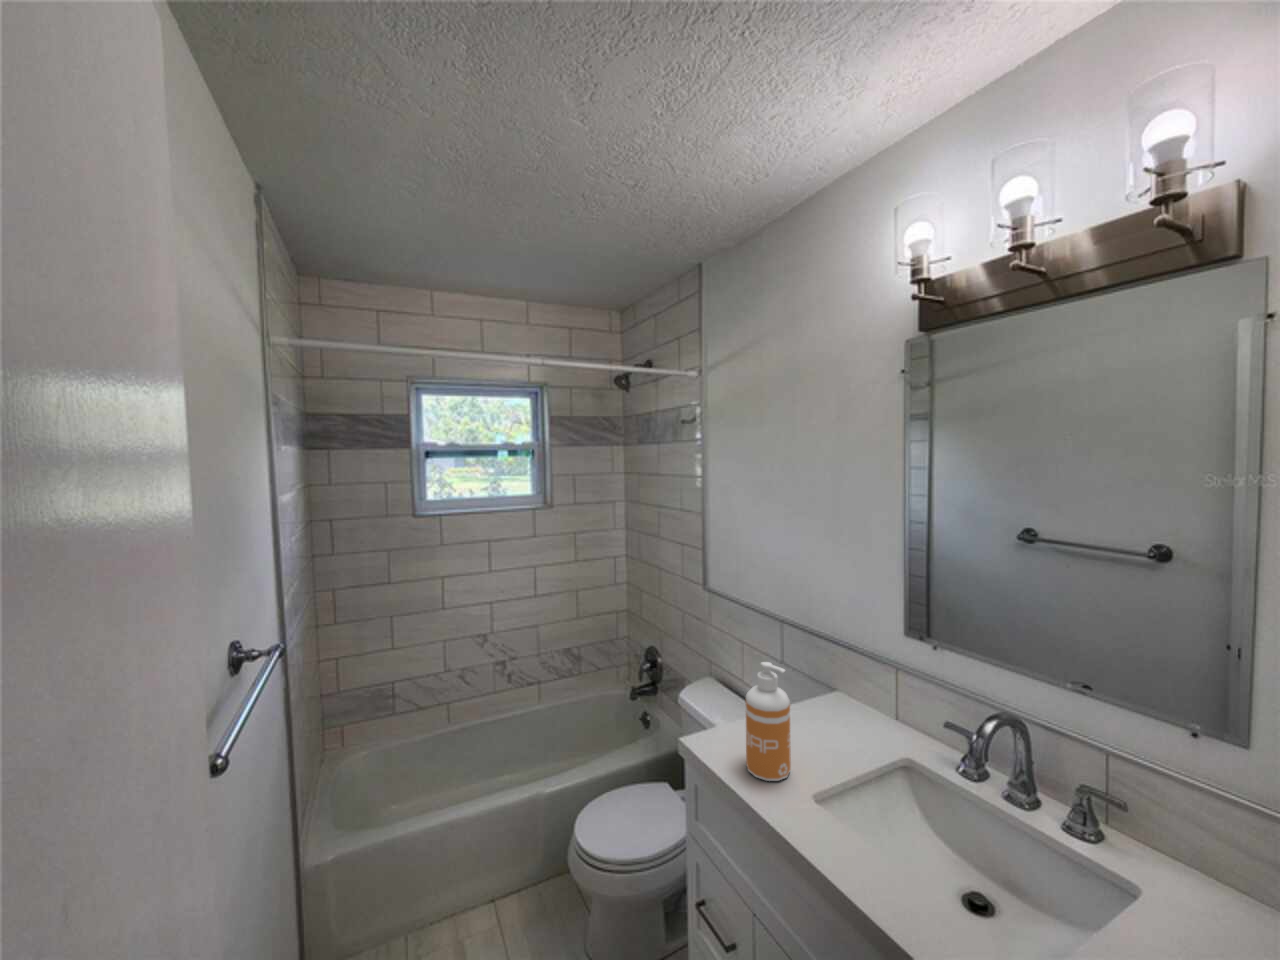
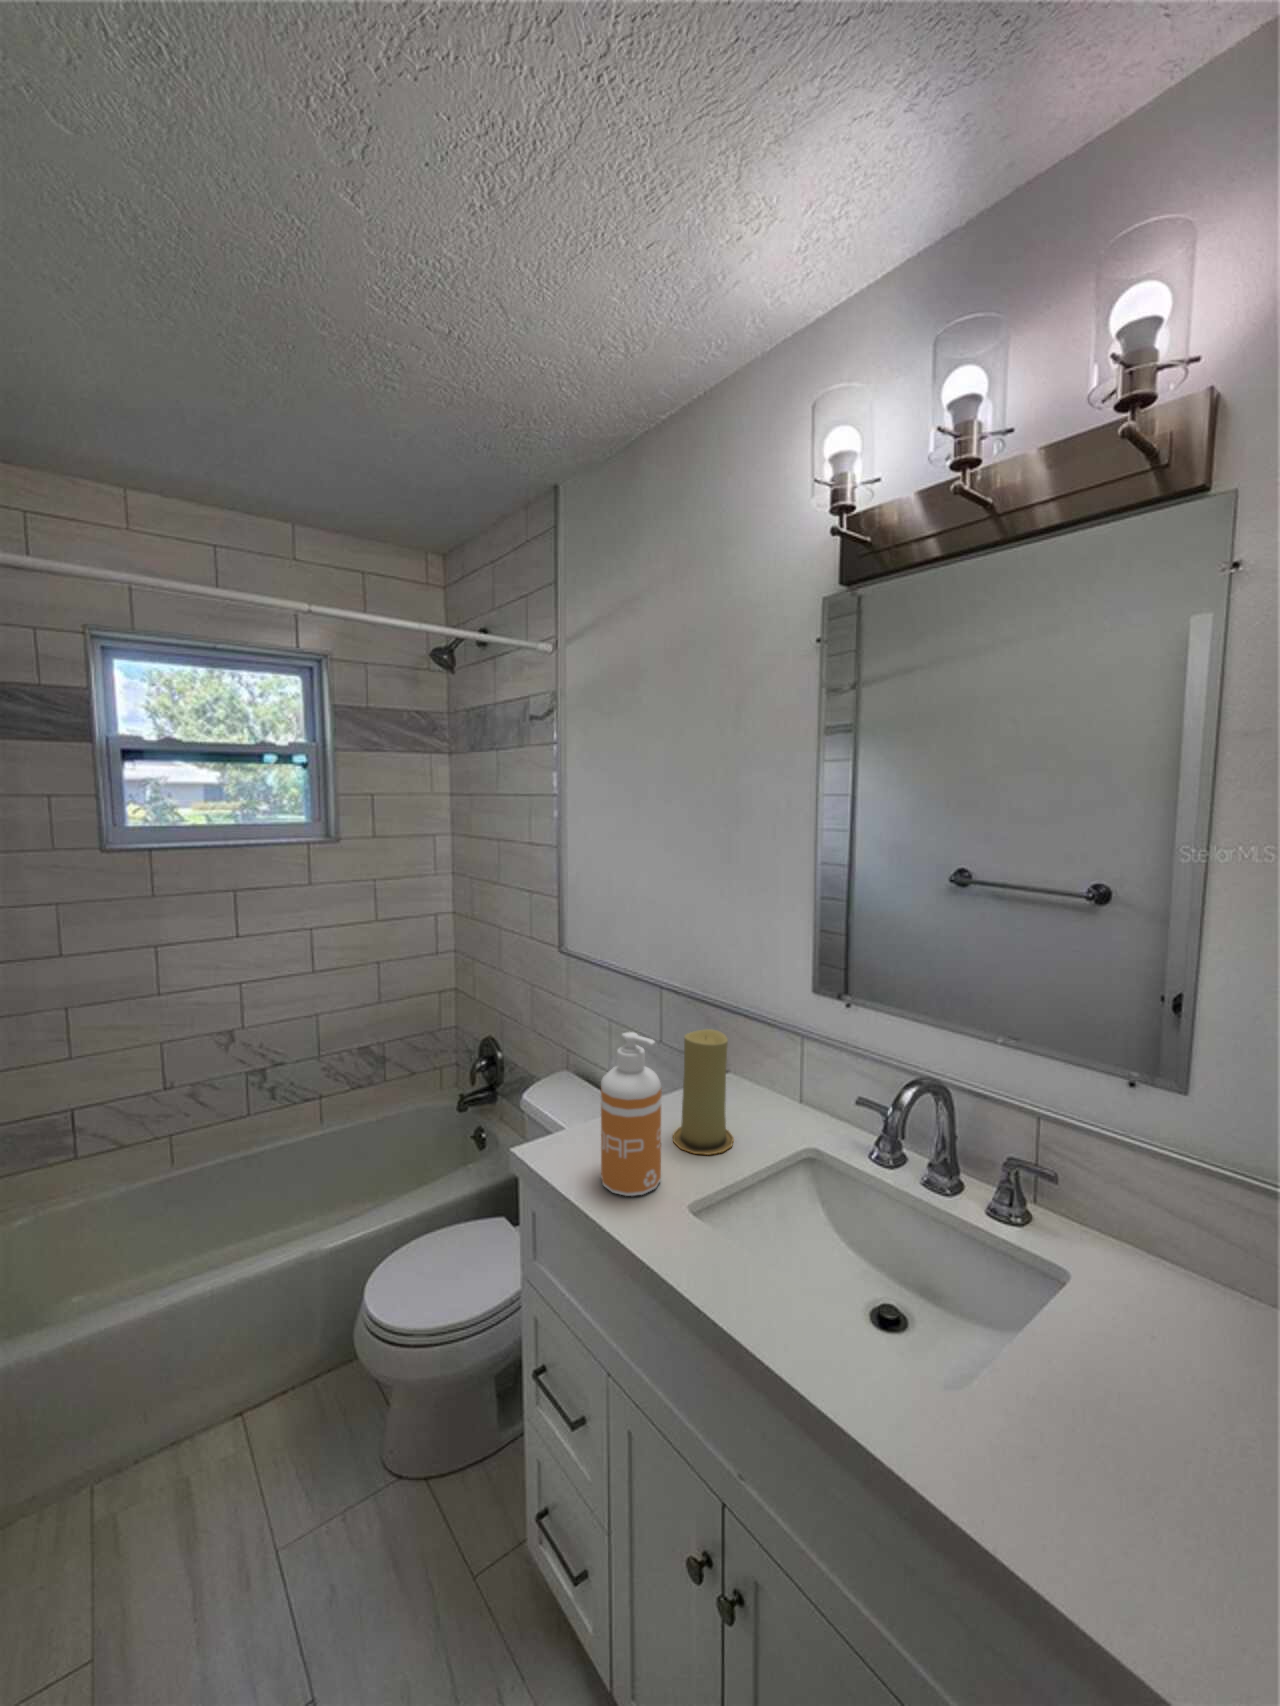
candle: none [797,661,844,756] -> present [673,1029,734,1155]

